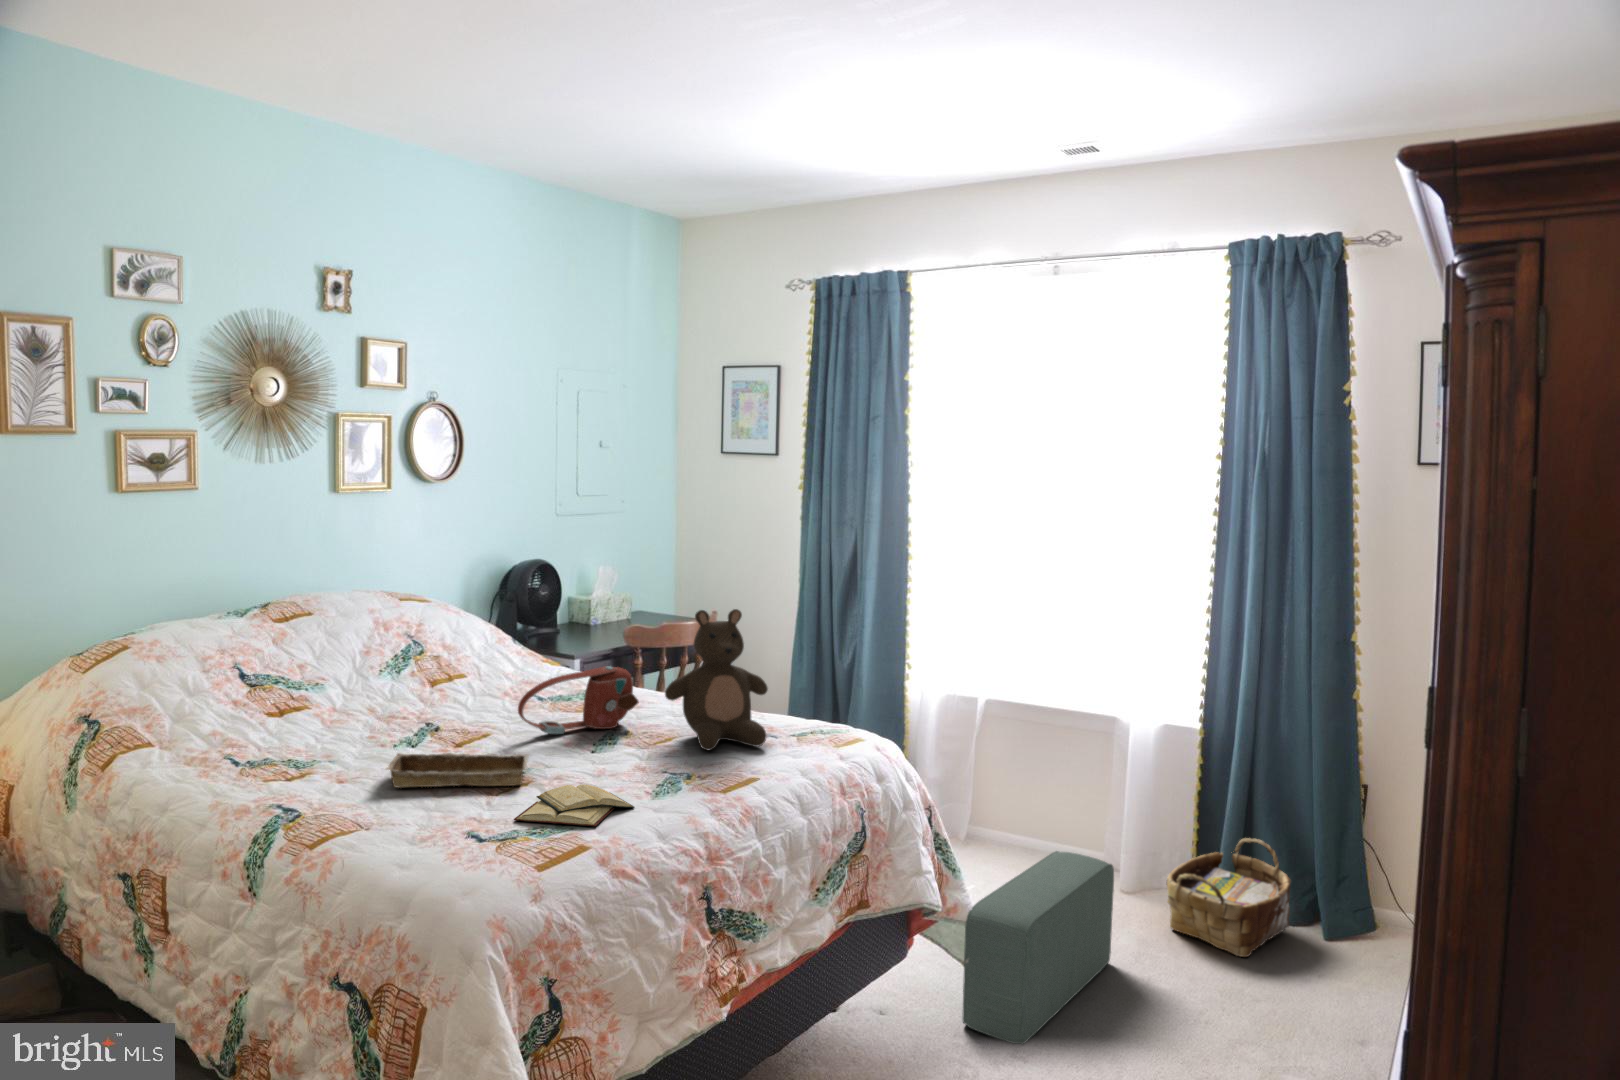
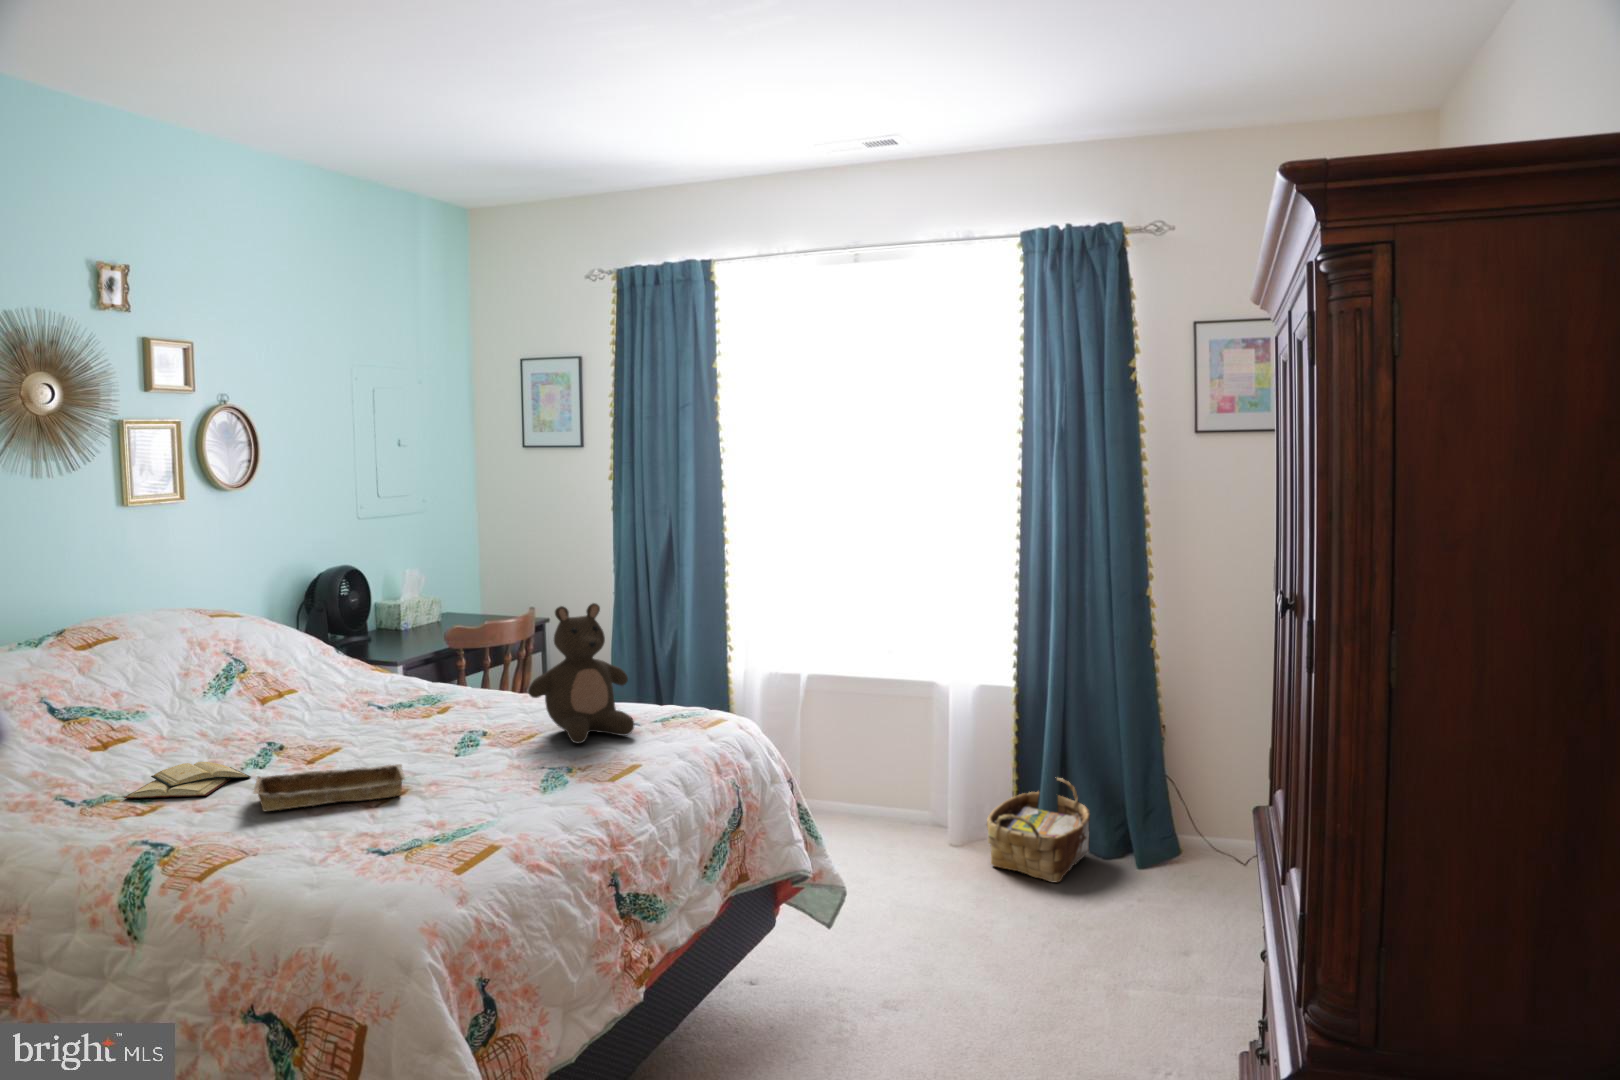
handbag: present [518,666,639,734] -> none [375,669,497,742]
diary: present [514,784,635,826] -> present [124,762,251,798]
pouf: present [962,851,1114,1044] -> none [829,807,947,985]

